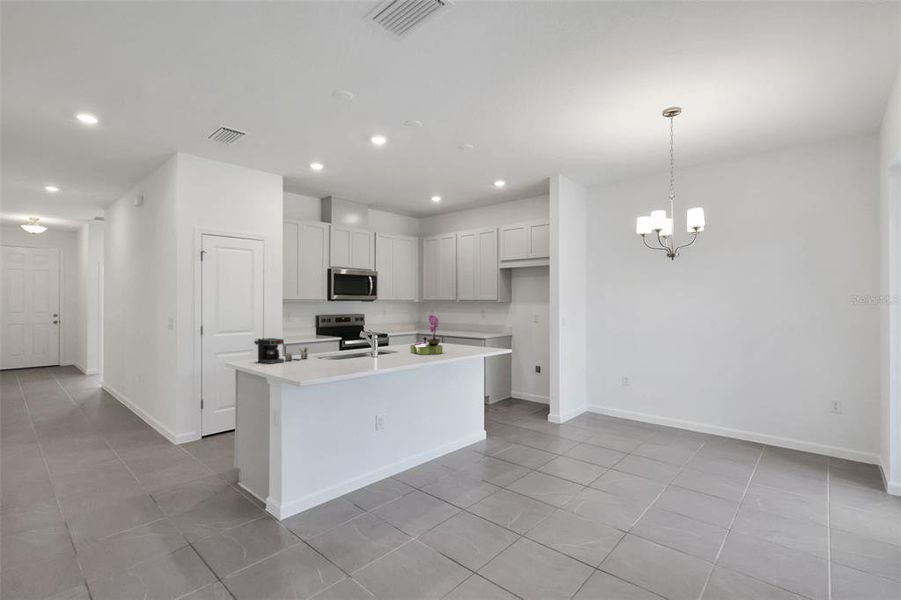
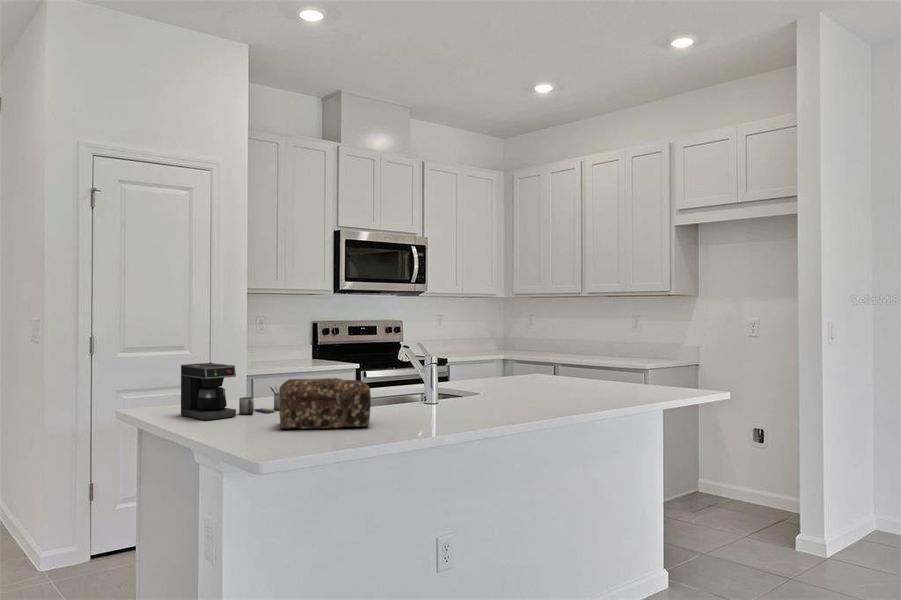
flower arrangement: present [411,314,442,355] -> none [509,312,582,405]
bread loaf: none [305,344,346,366] -> present [279,378,371,429]

